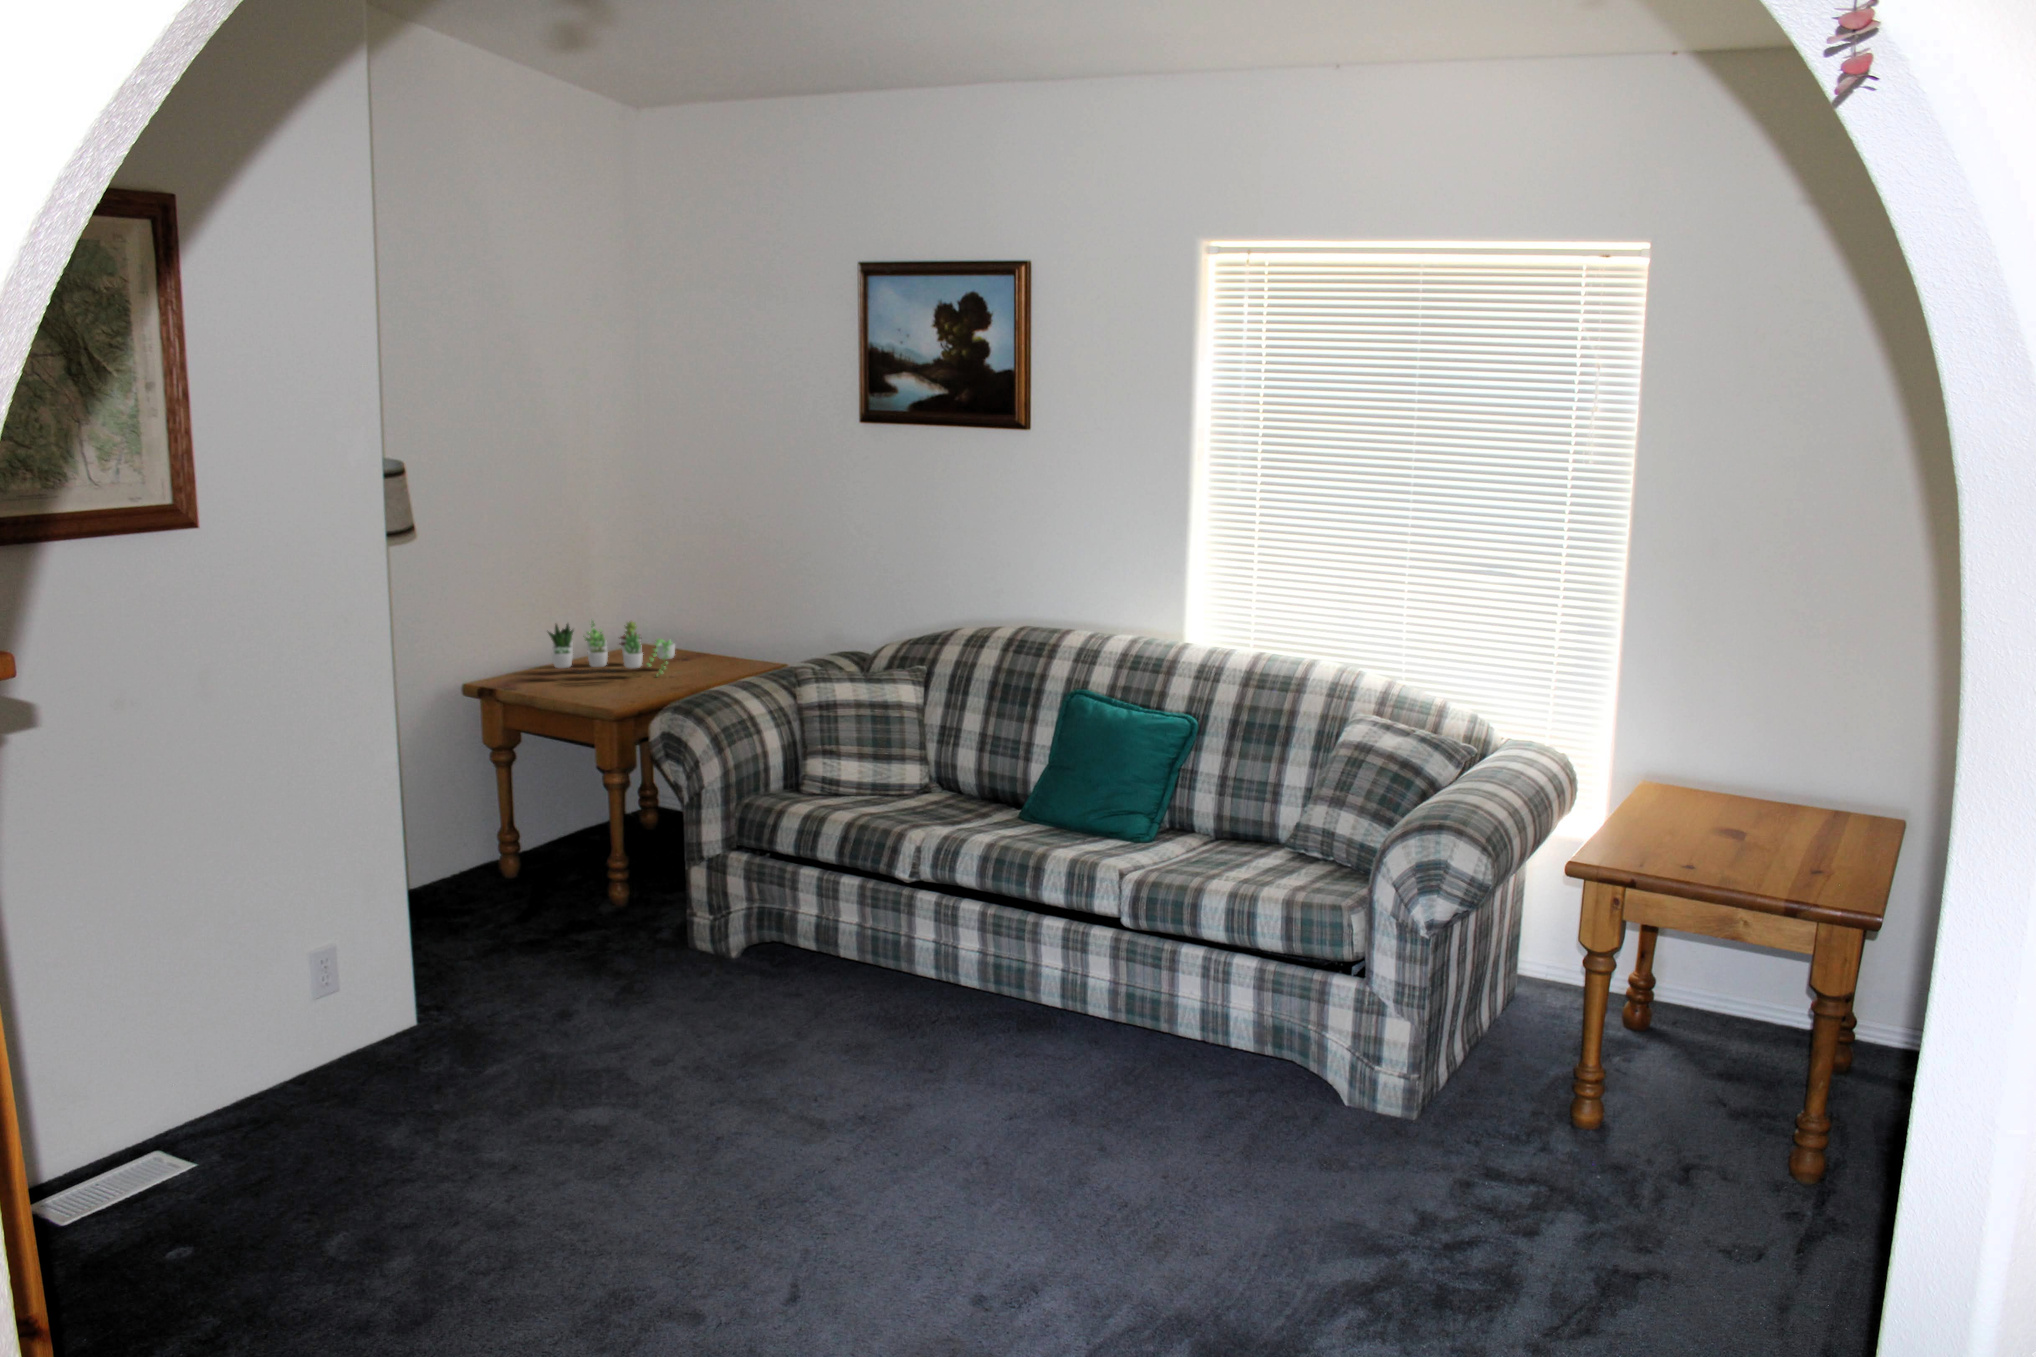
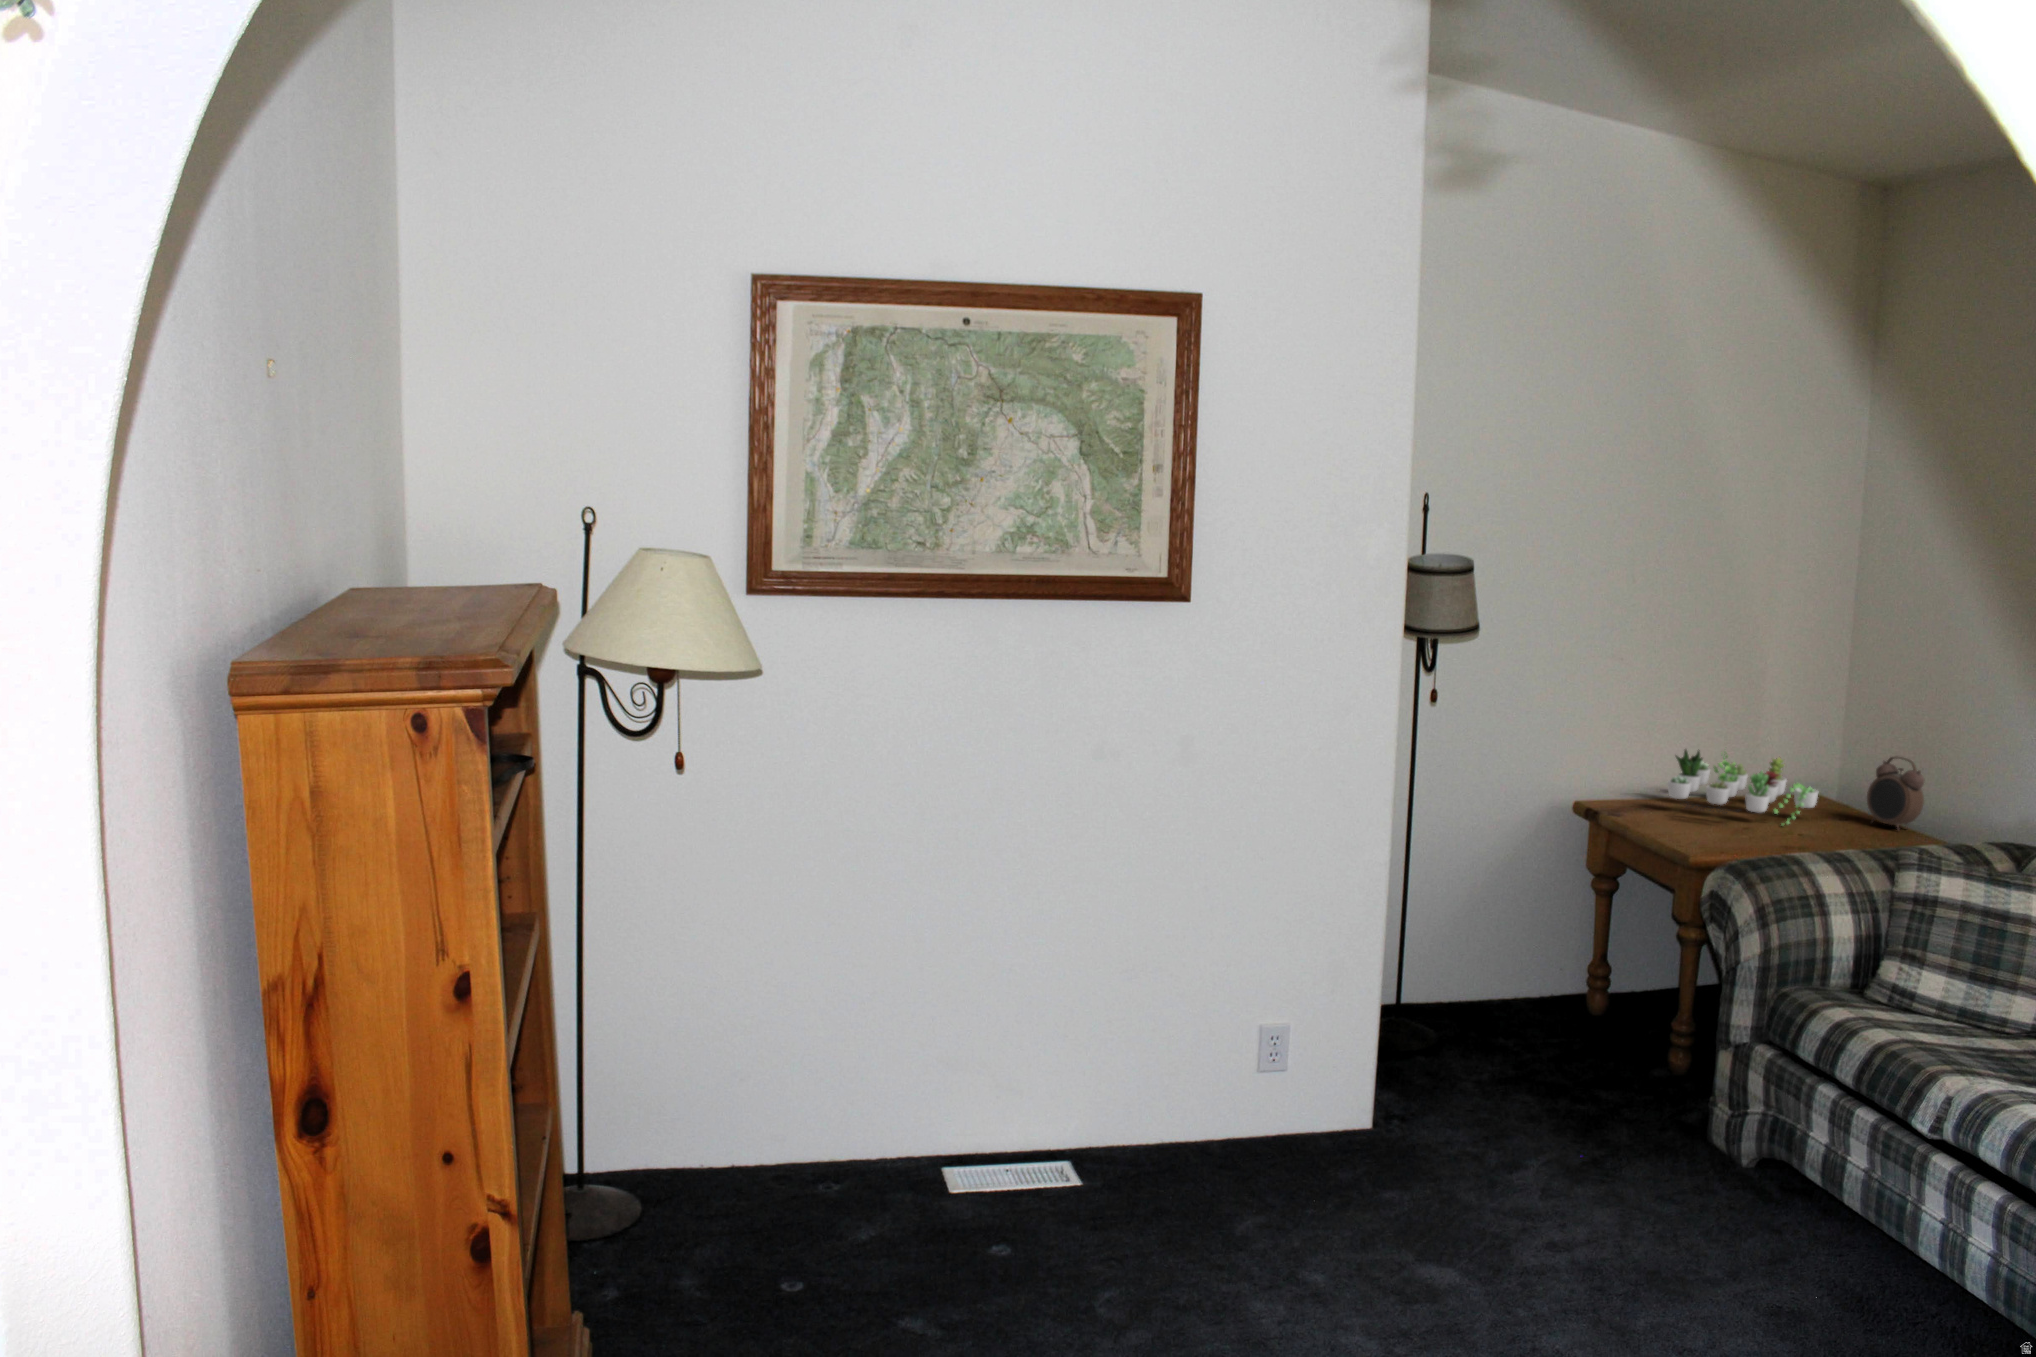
alarm clock: none [710,605,755,666] -> present [1867,757,1925,830]

